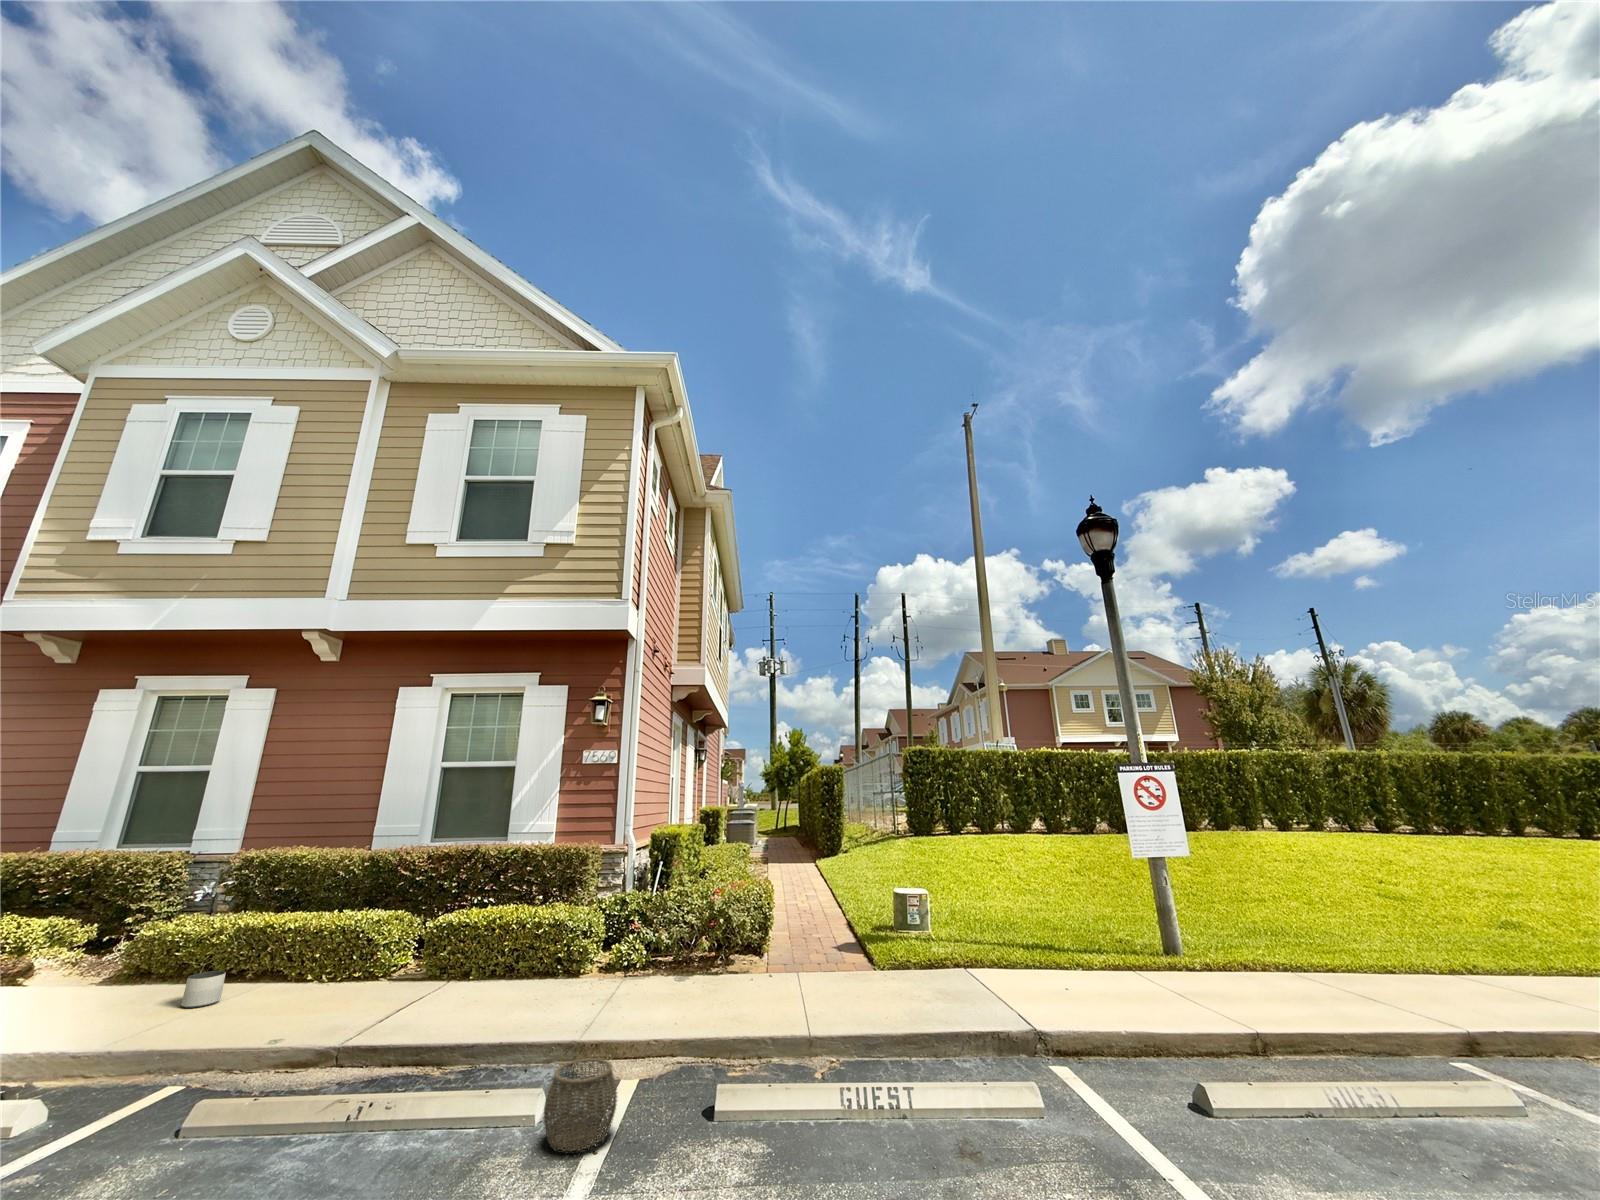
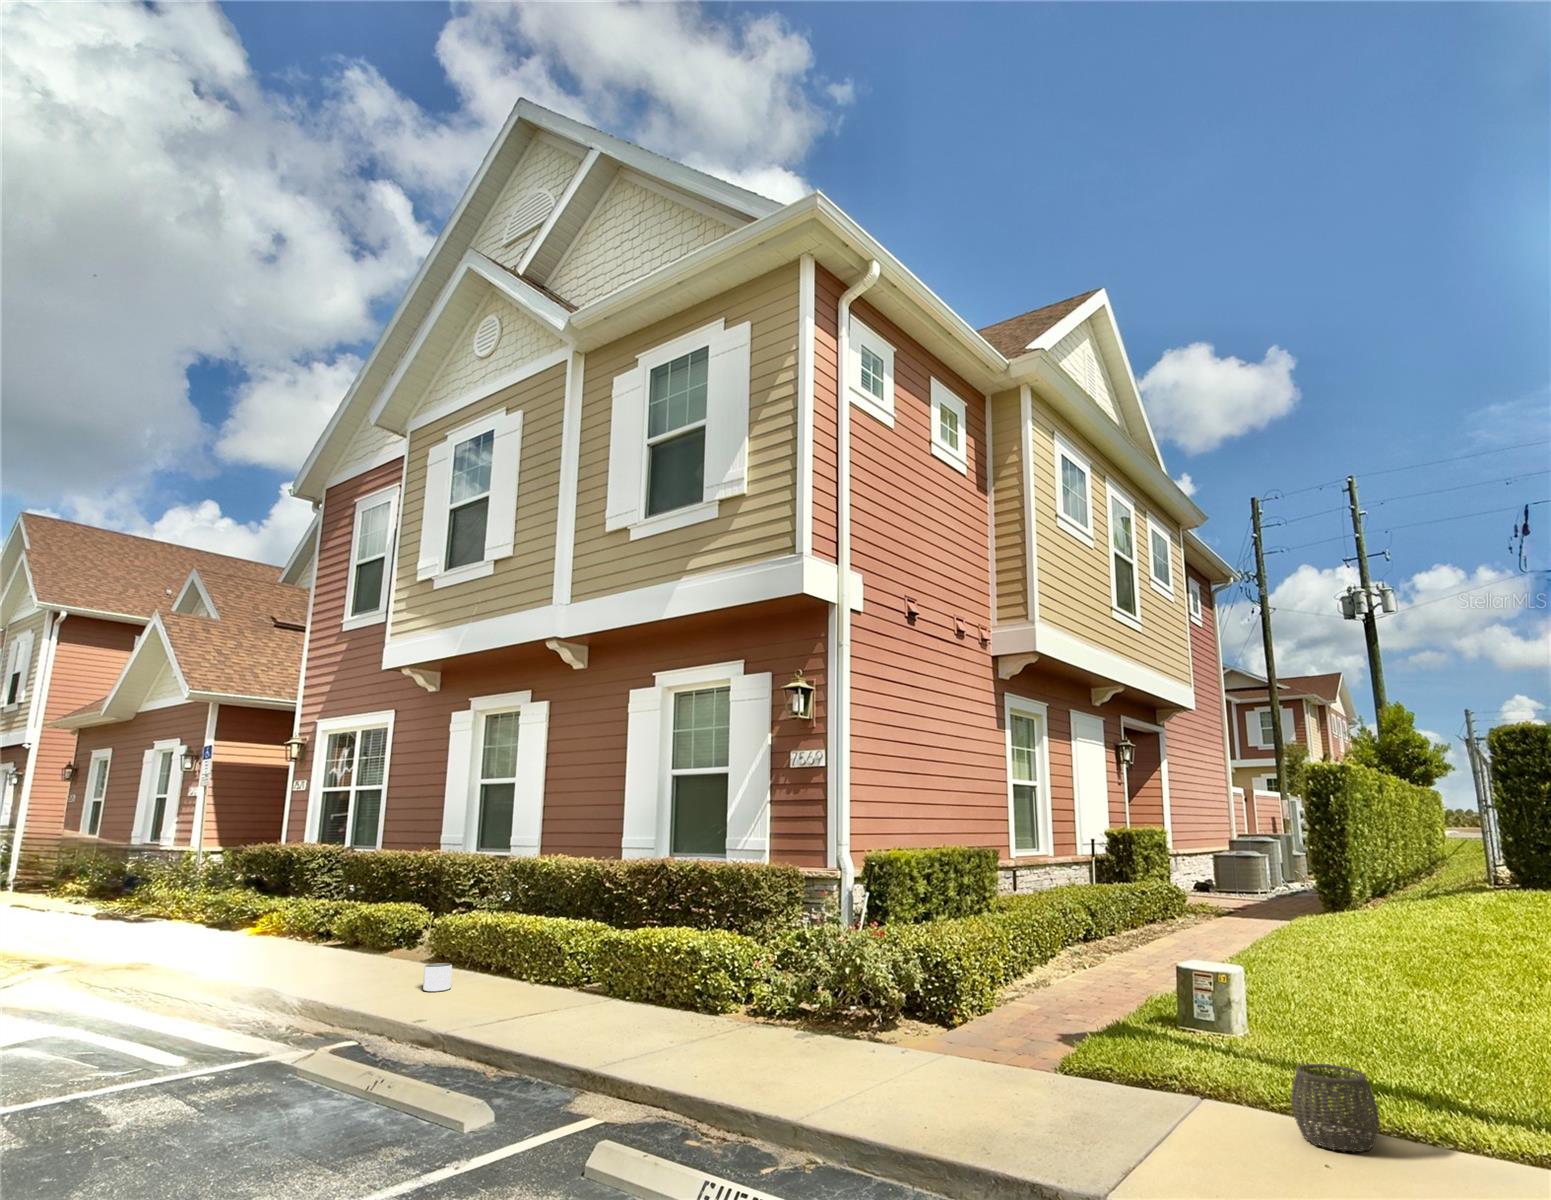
woven basket: present [544,1058,617,1152] -> present [1291,1064,1379,1152]

